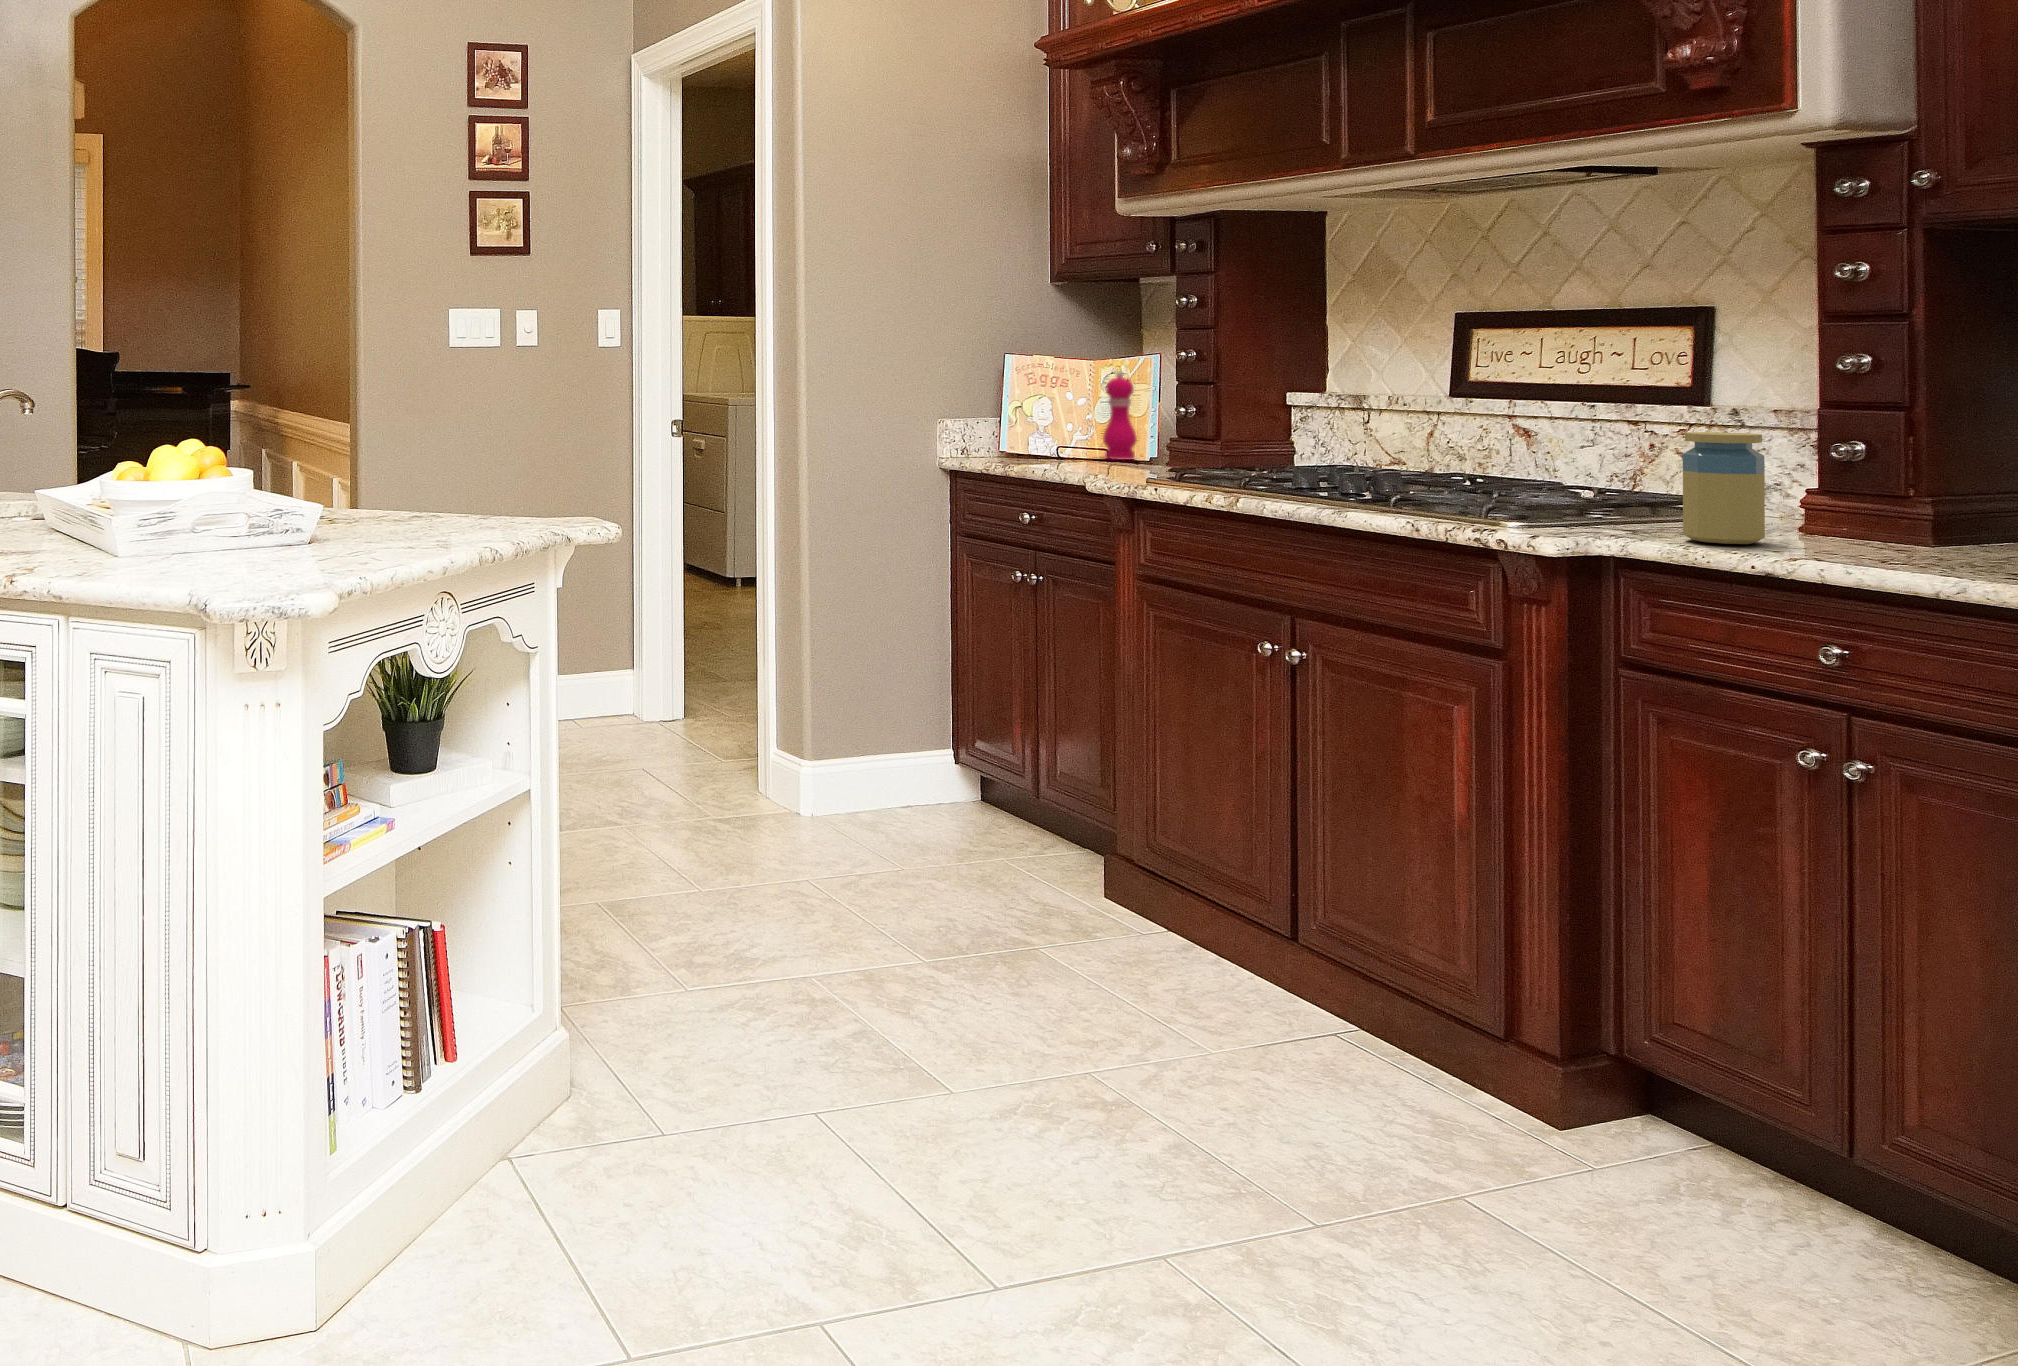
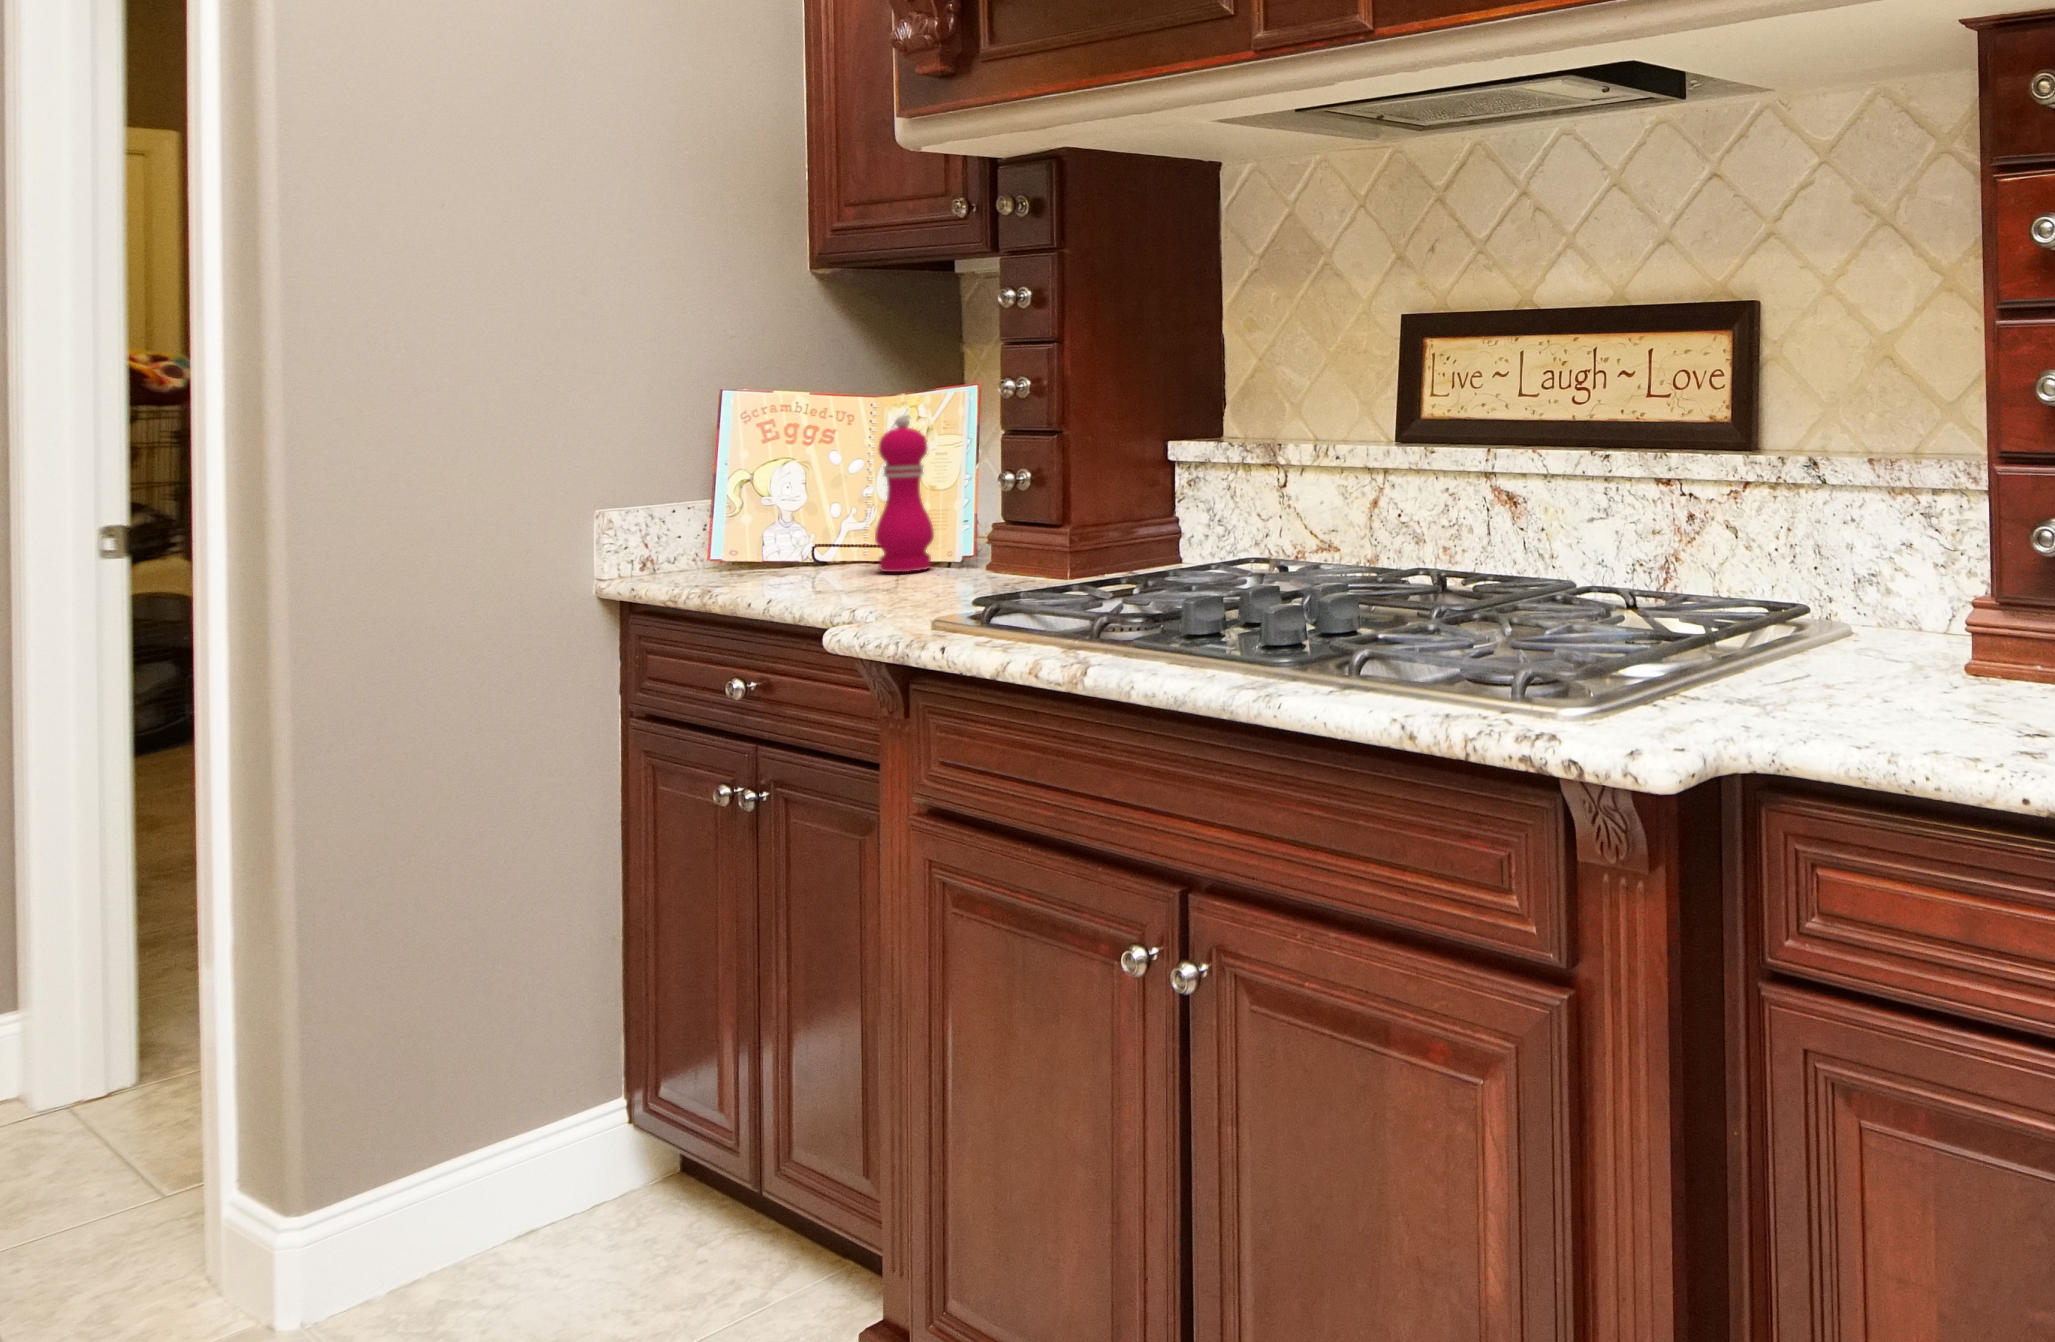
jar: present [1683,432,1765,544] -> none [1876,519,2000,739]

